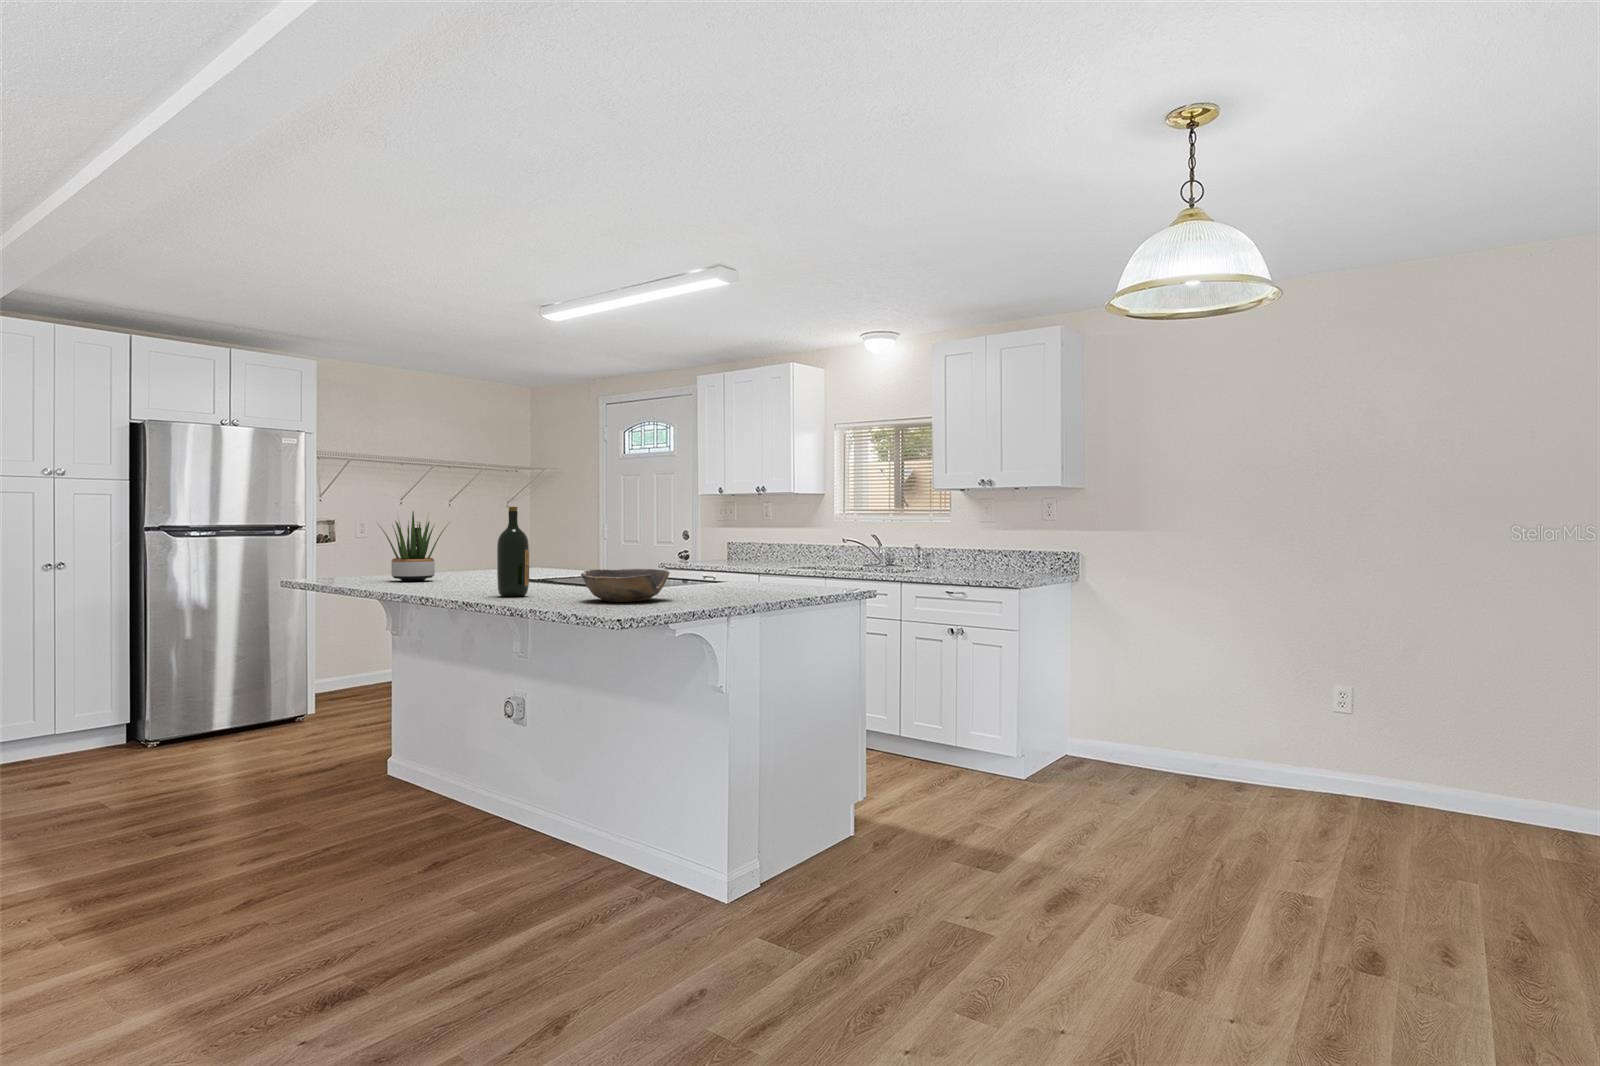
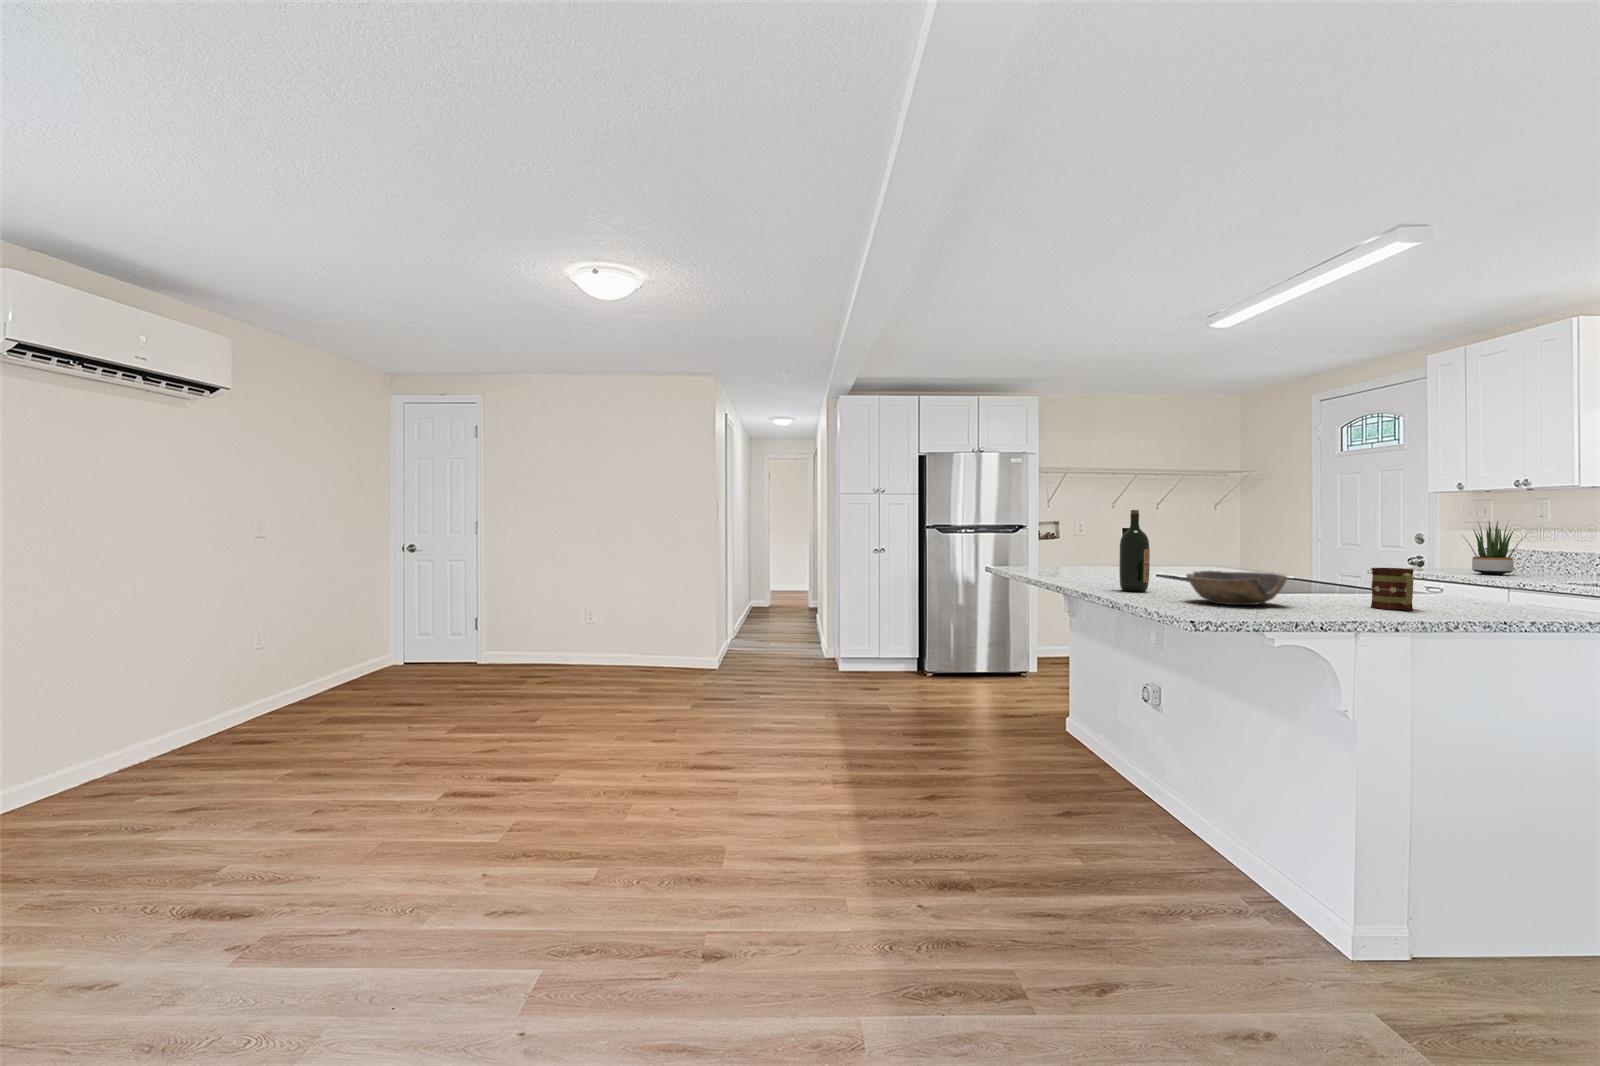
potted plant: present [378,511,447,581] -> present [1466,521,1527,575]
mug: none [722,560,756,596] -> present [1371,568,1414,610]

